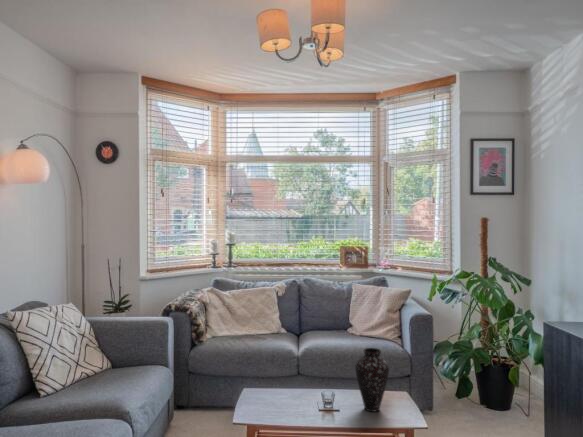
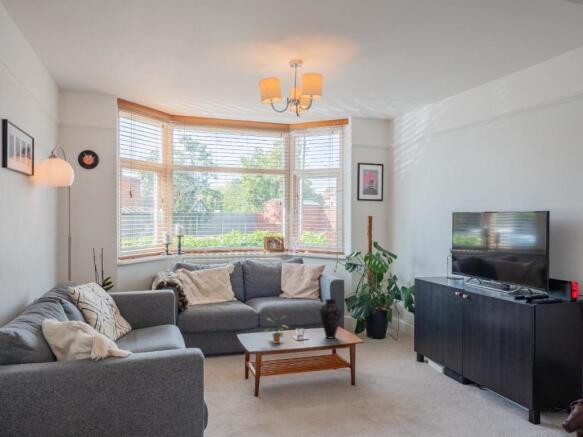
potted plant: none [260,360,300,410] -> present [264,320,283,343]

